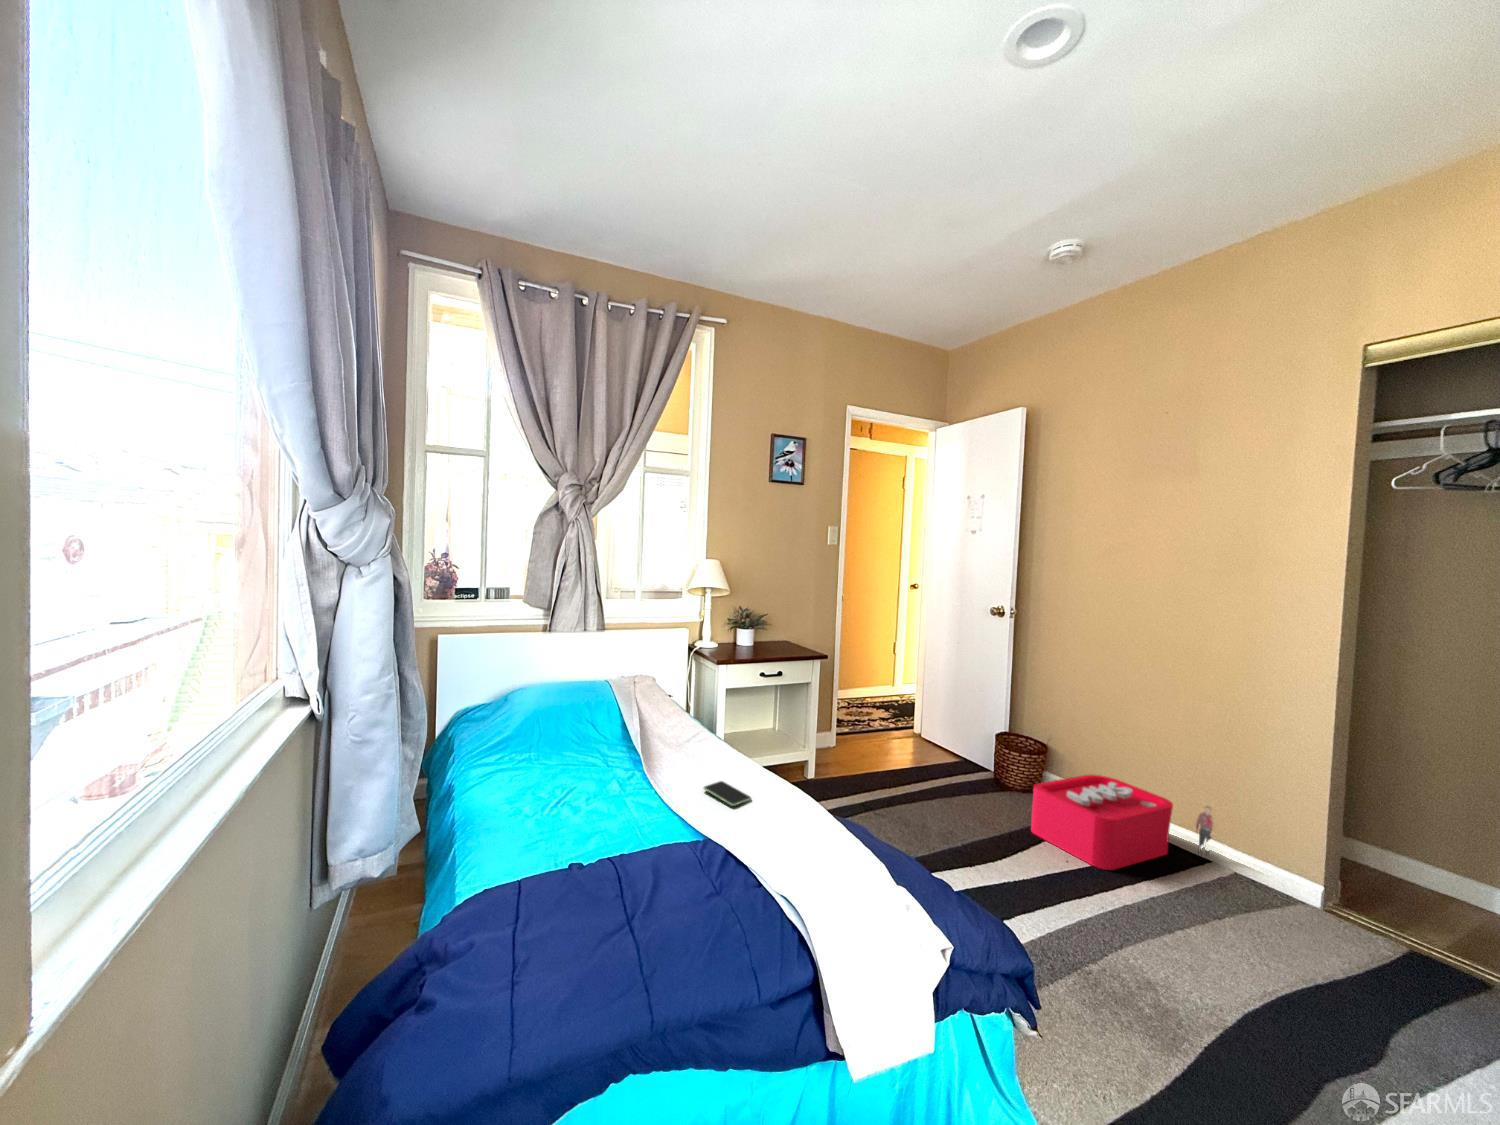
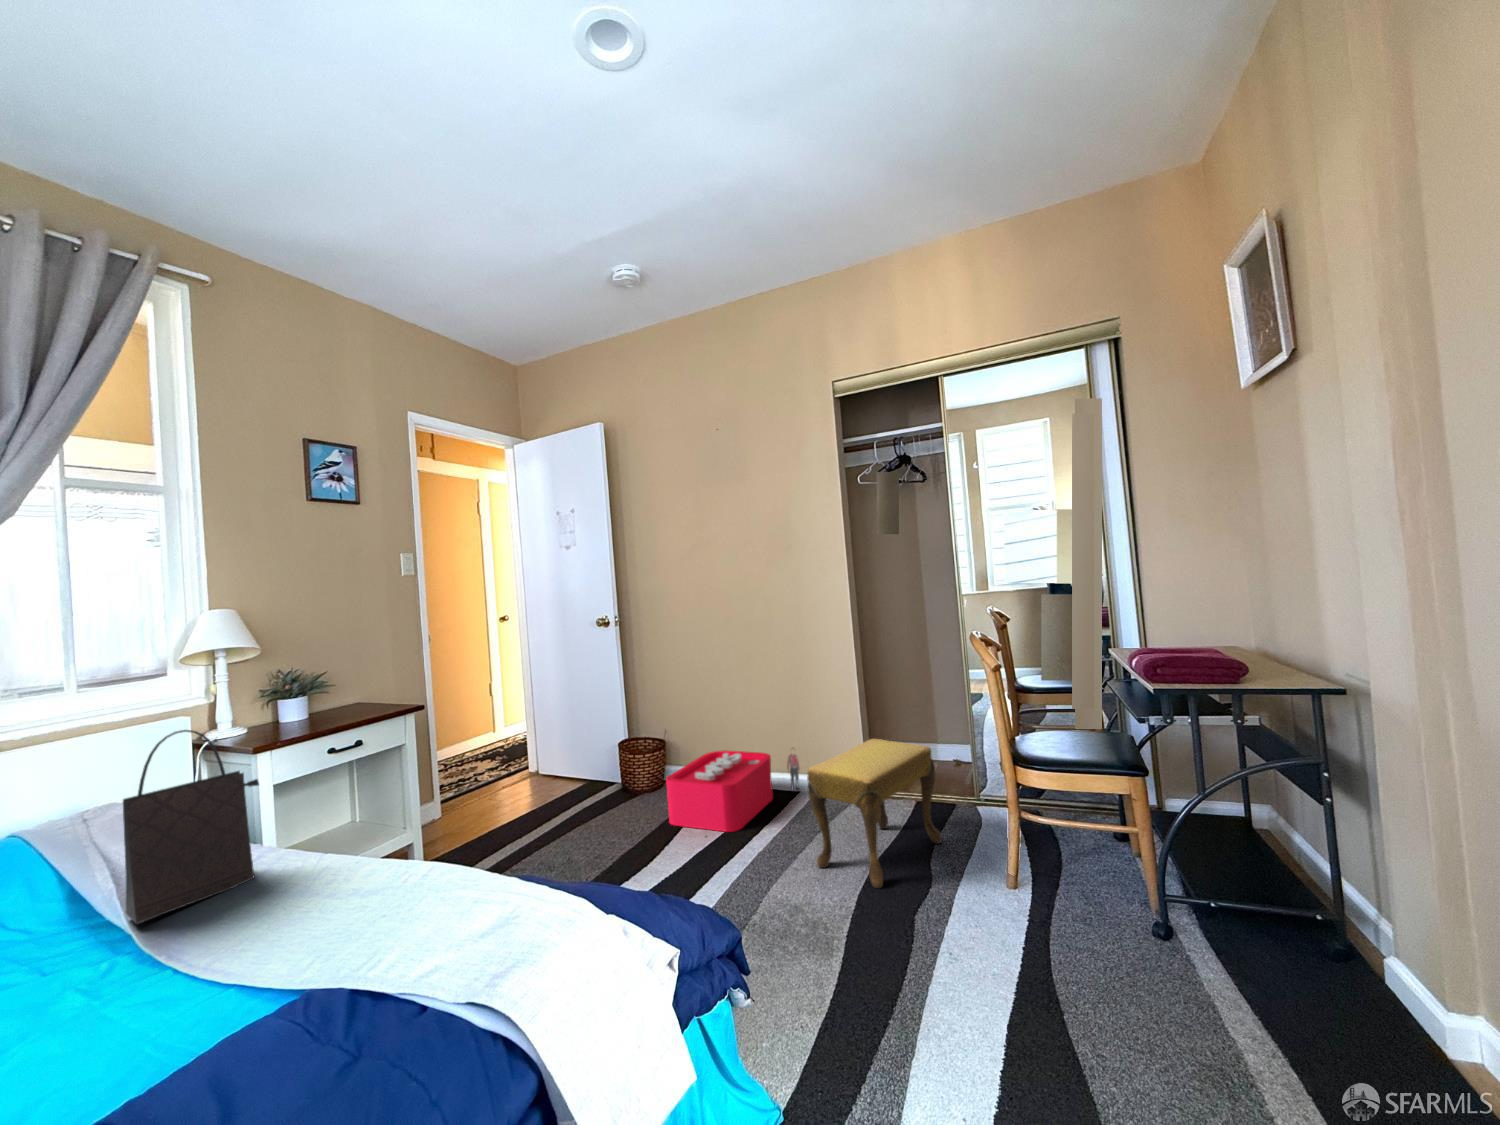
handbag: none [635,646,704,756] -> present [123,730,259,924]
smartphone: present [704,781,751,806] -> none [293,896,381,921]
footstool: none [1198,838,1438,1025] -> present [807,739,942,888]

